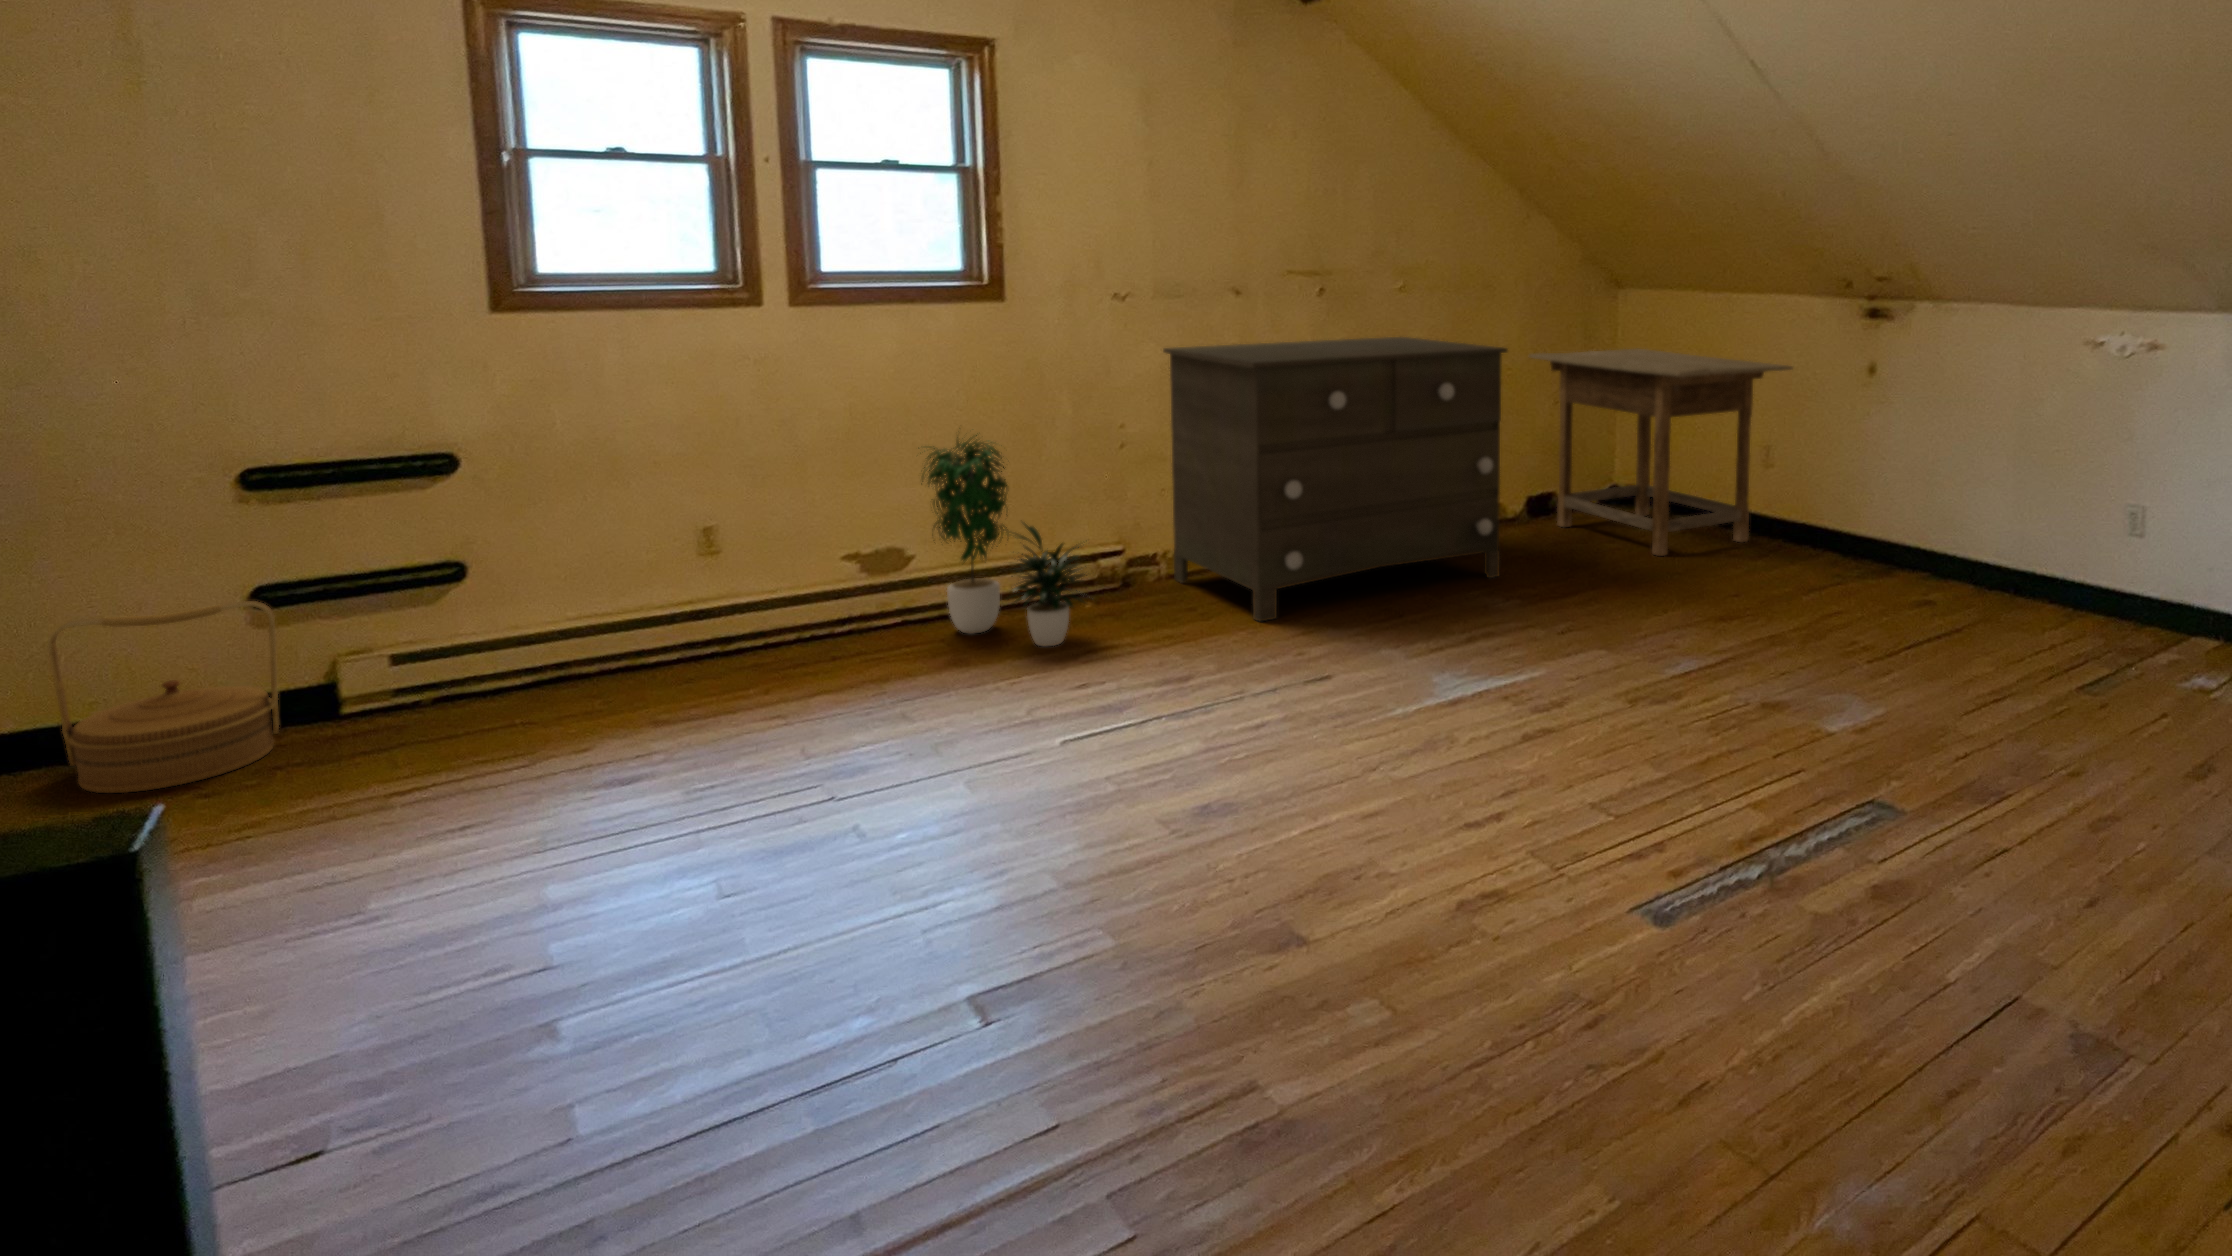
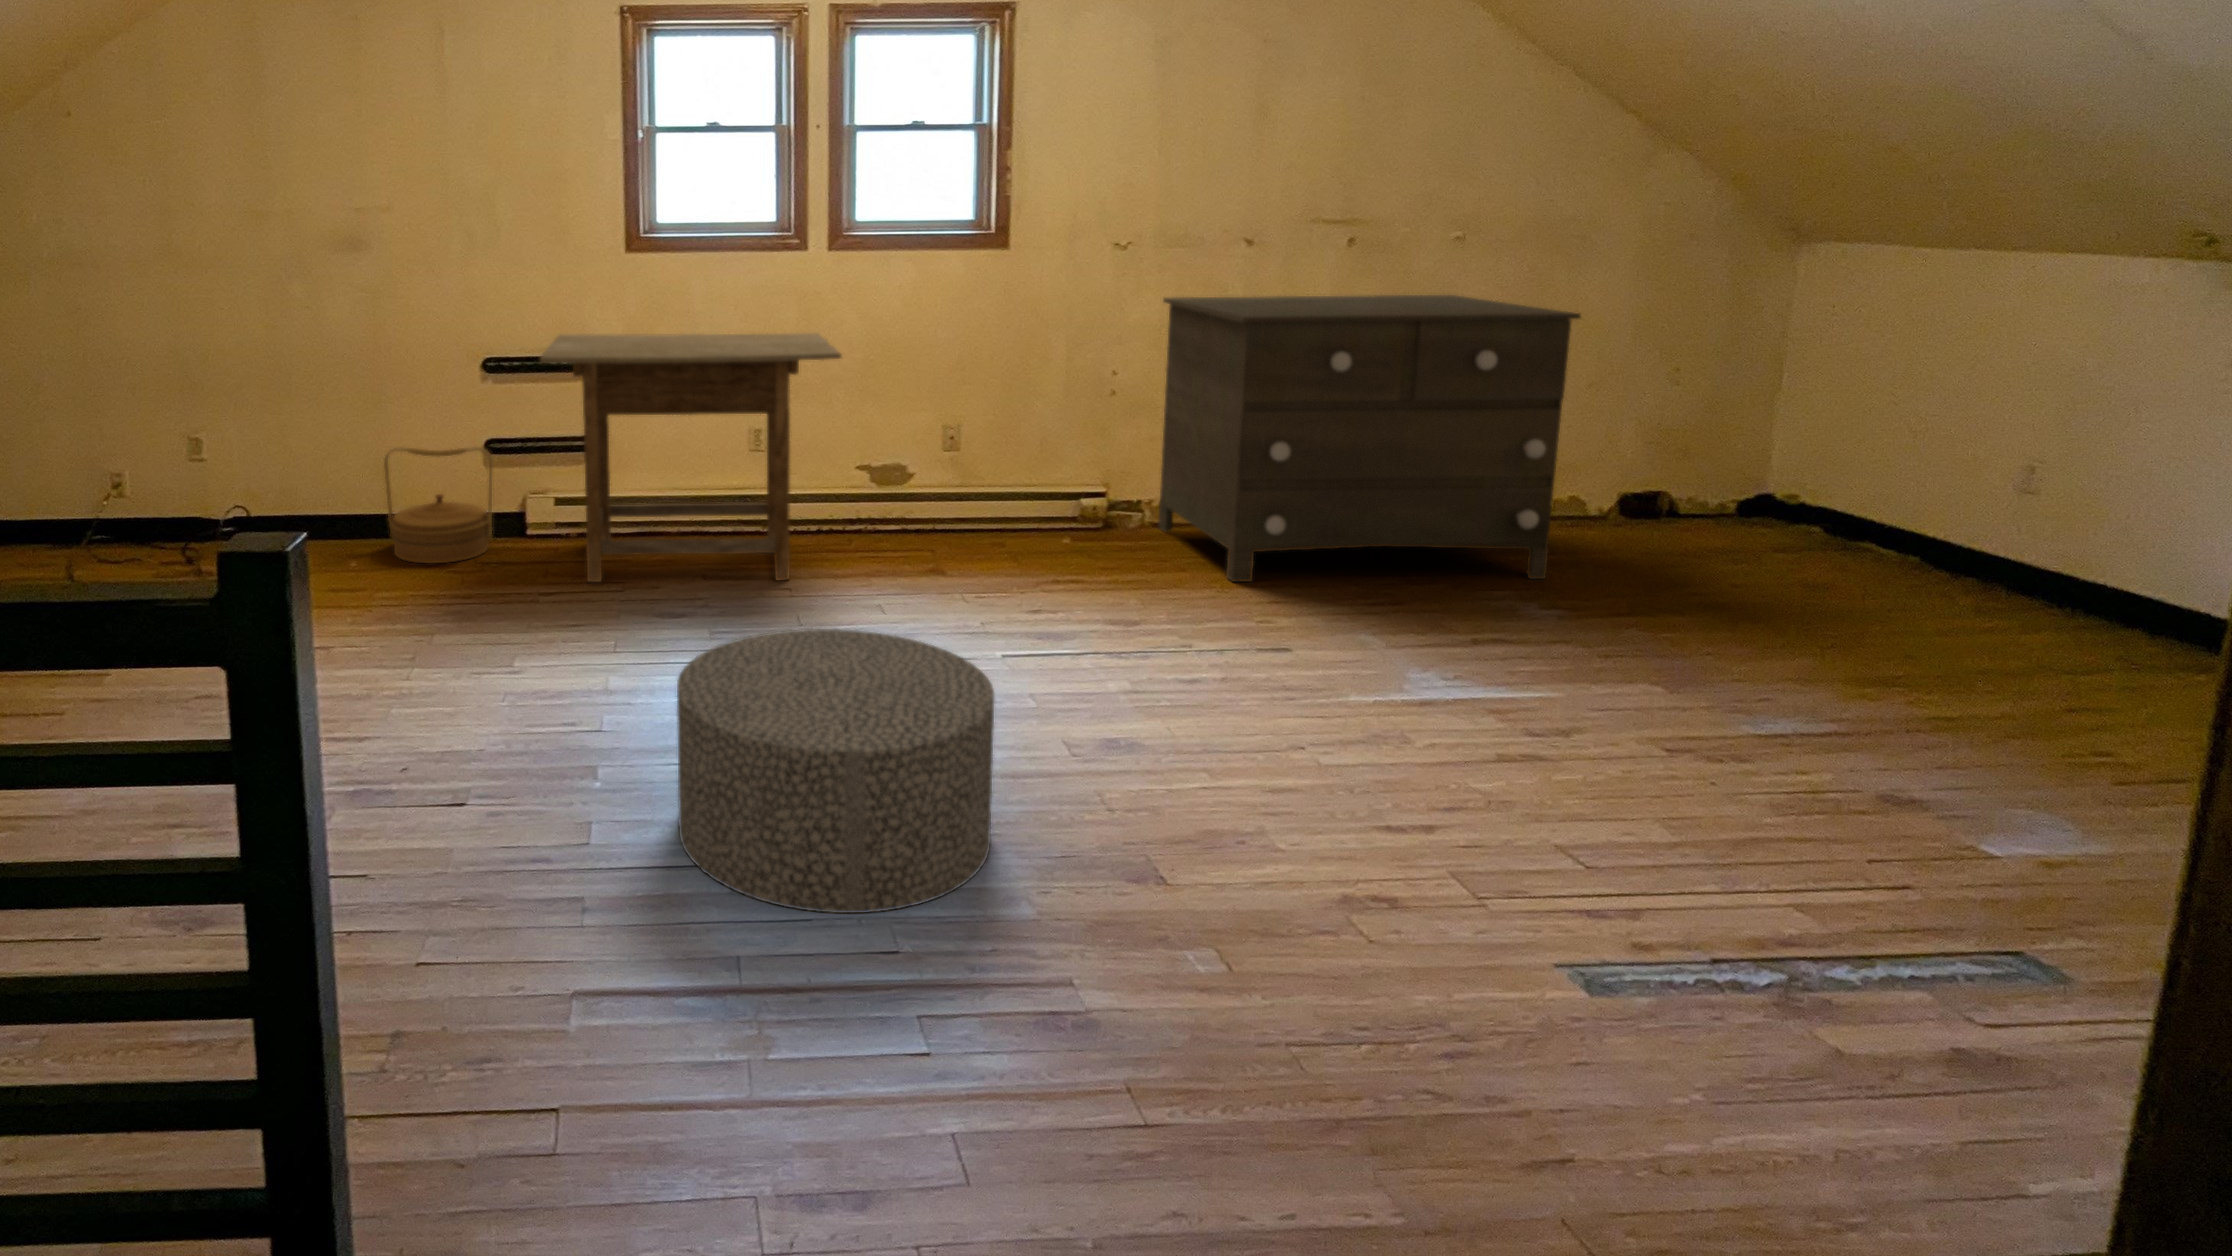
desk: present [1529,348,1793,556] -> present [540,333,842,582]
potted plant: present [921,435,1087,646] -> none [918,360,1065,571]
ottoman: none [702,745,1121,1120] -> present [677,629,994,913]

